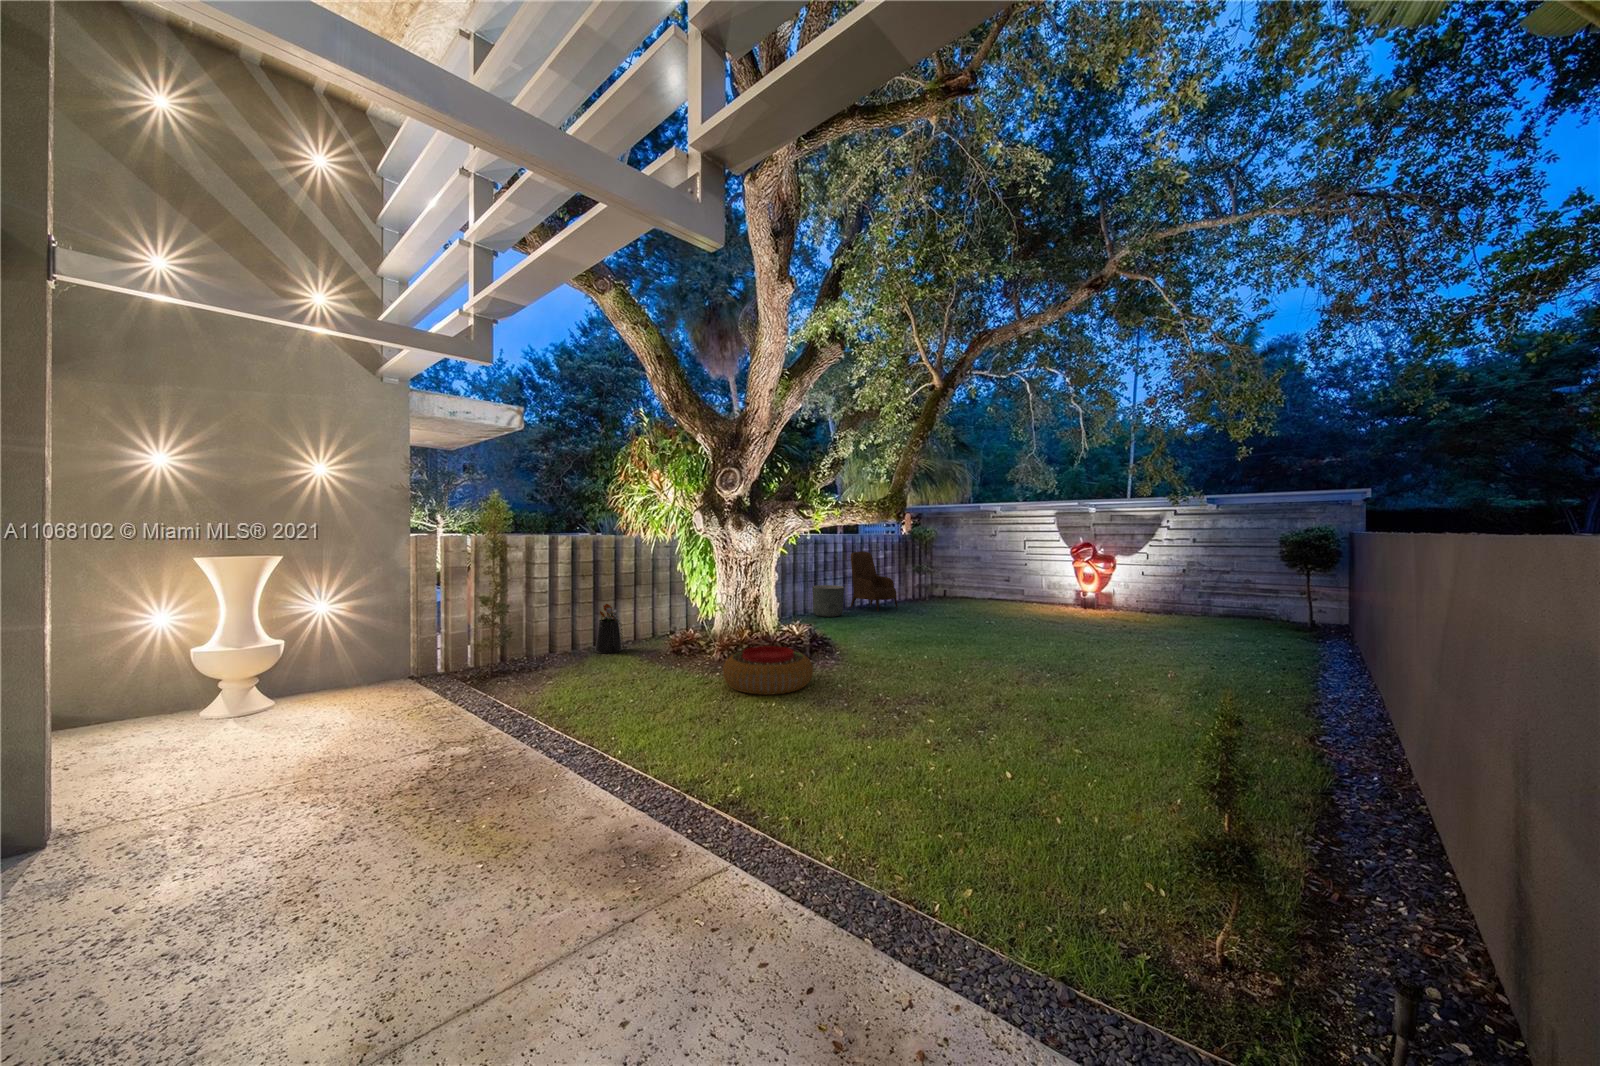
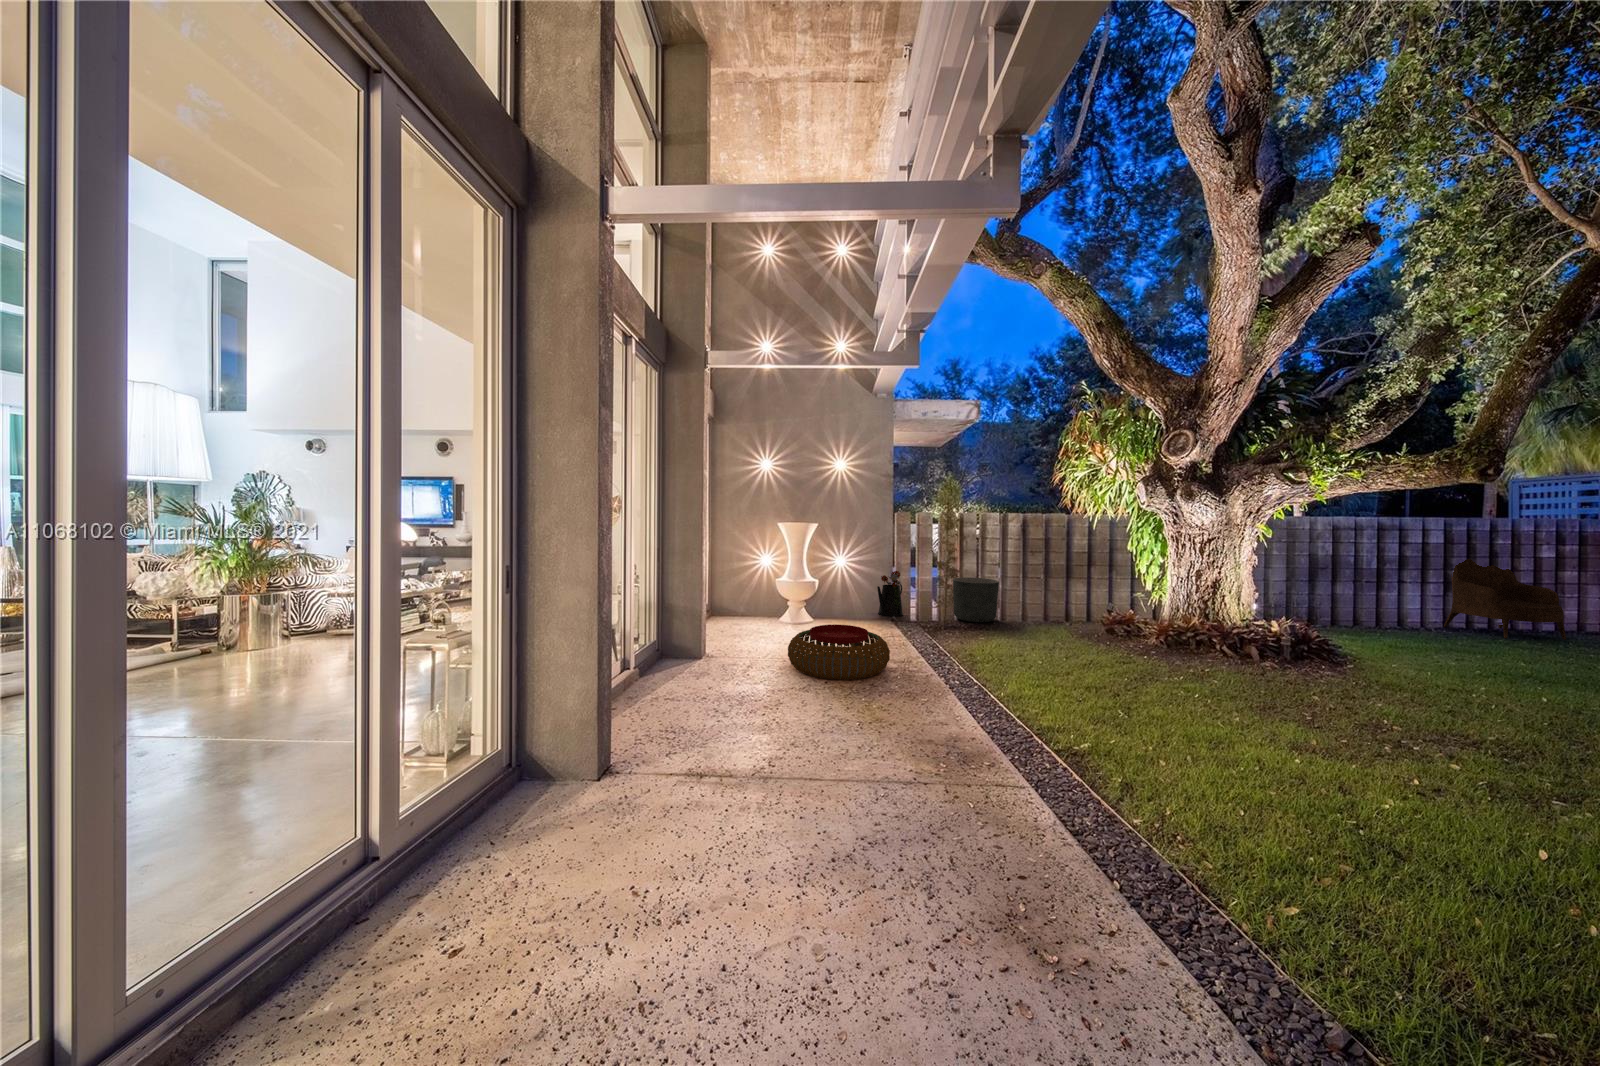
planter: present [812,585,844,617] -> present [953,577,999,622]
watering can: present [594,604,623,653] -> present [877,571,903,616]
pouf: present [723,646,813,695] -> present [788,624,890,680]

